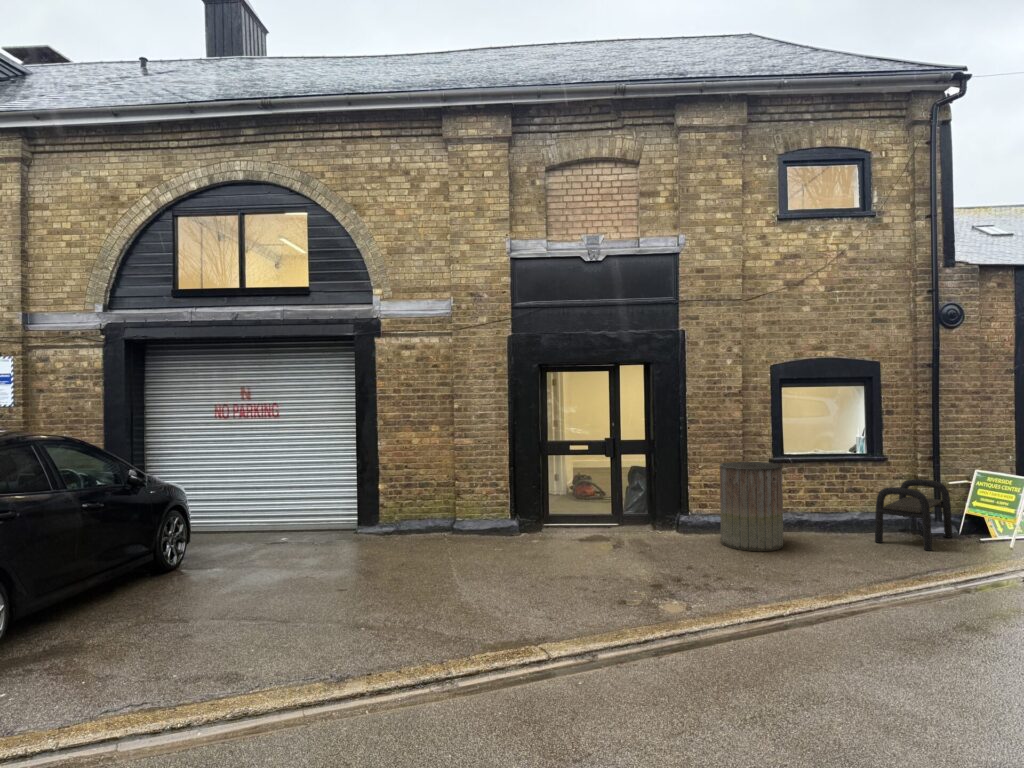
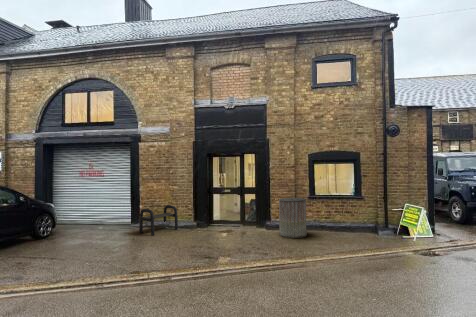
bench: present [875,479,952,551] -> present [139,205,178,235]

